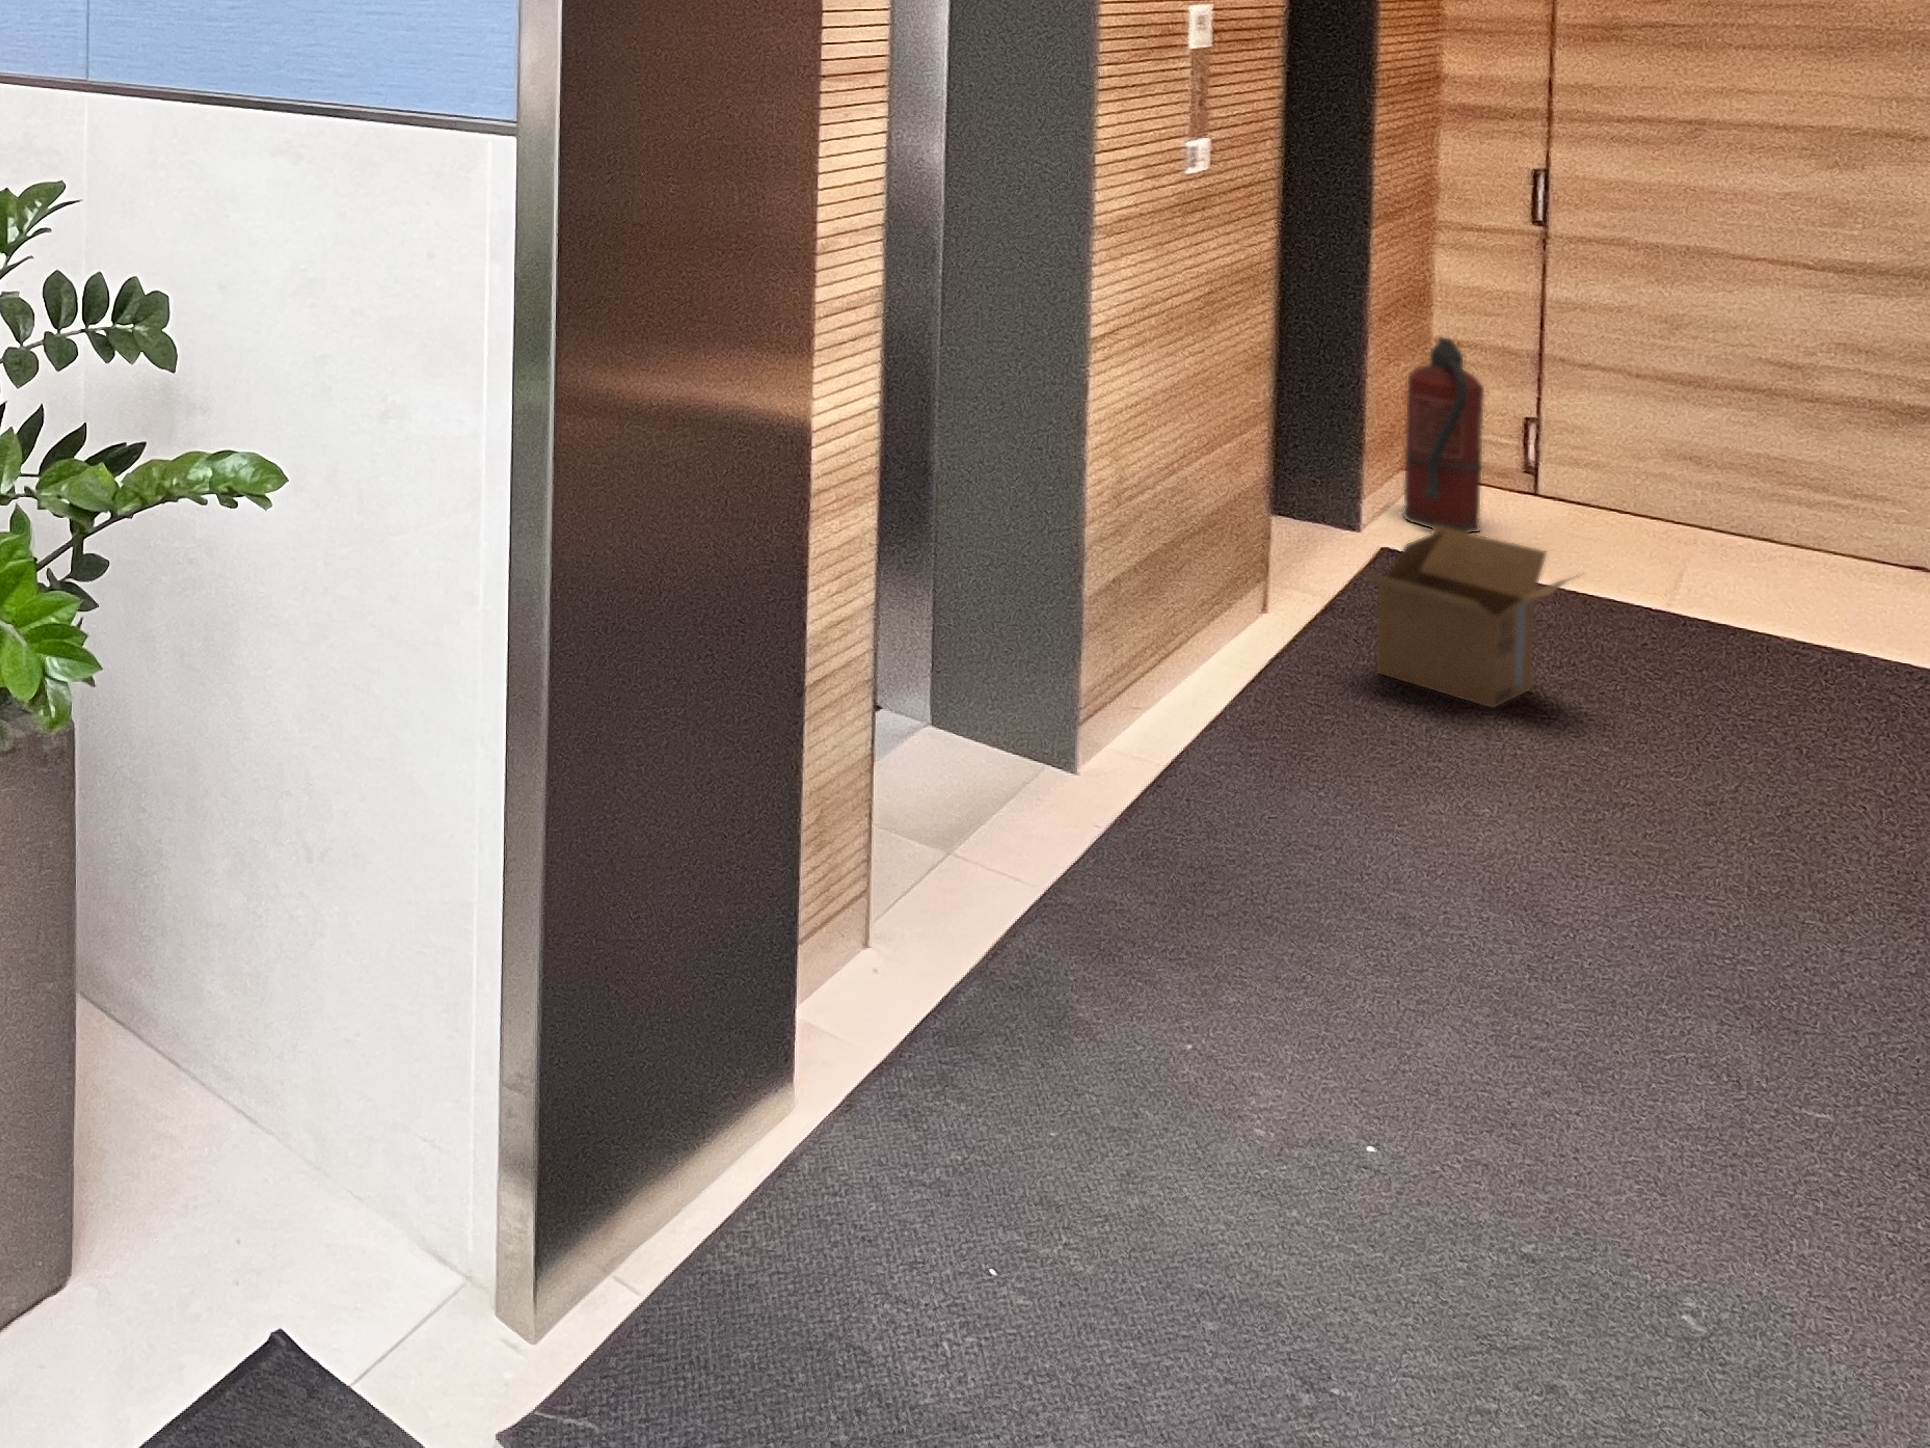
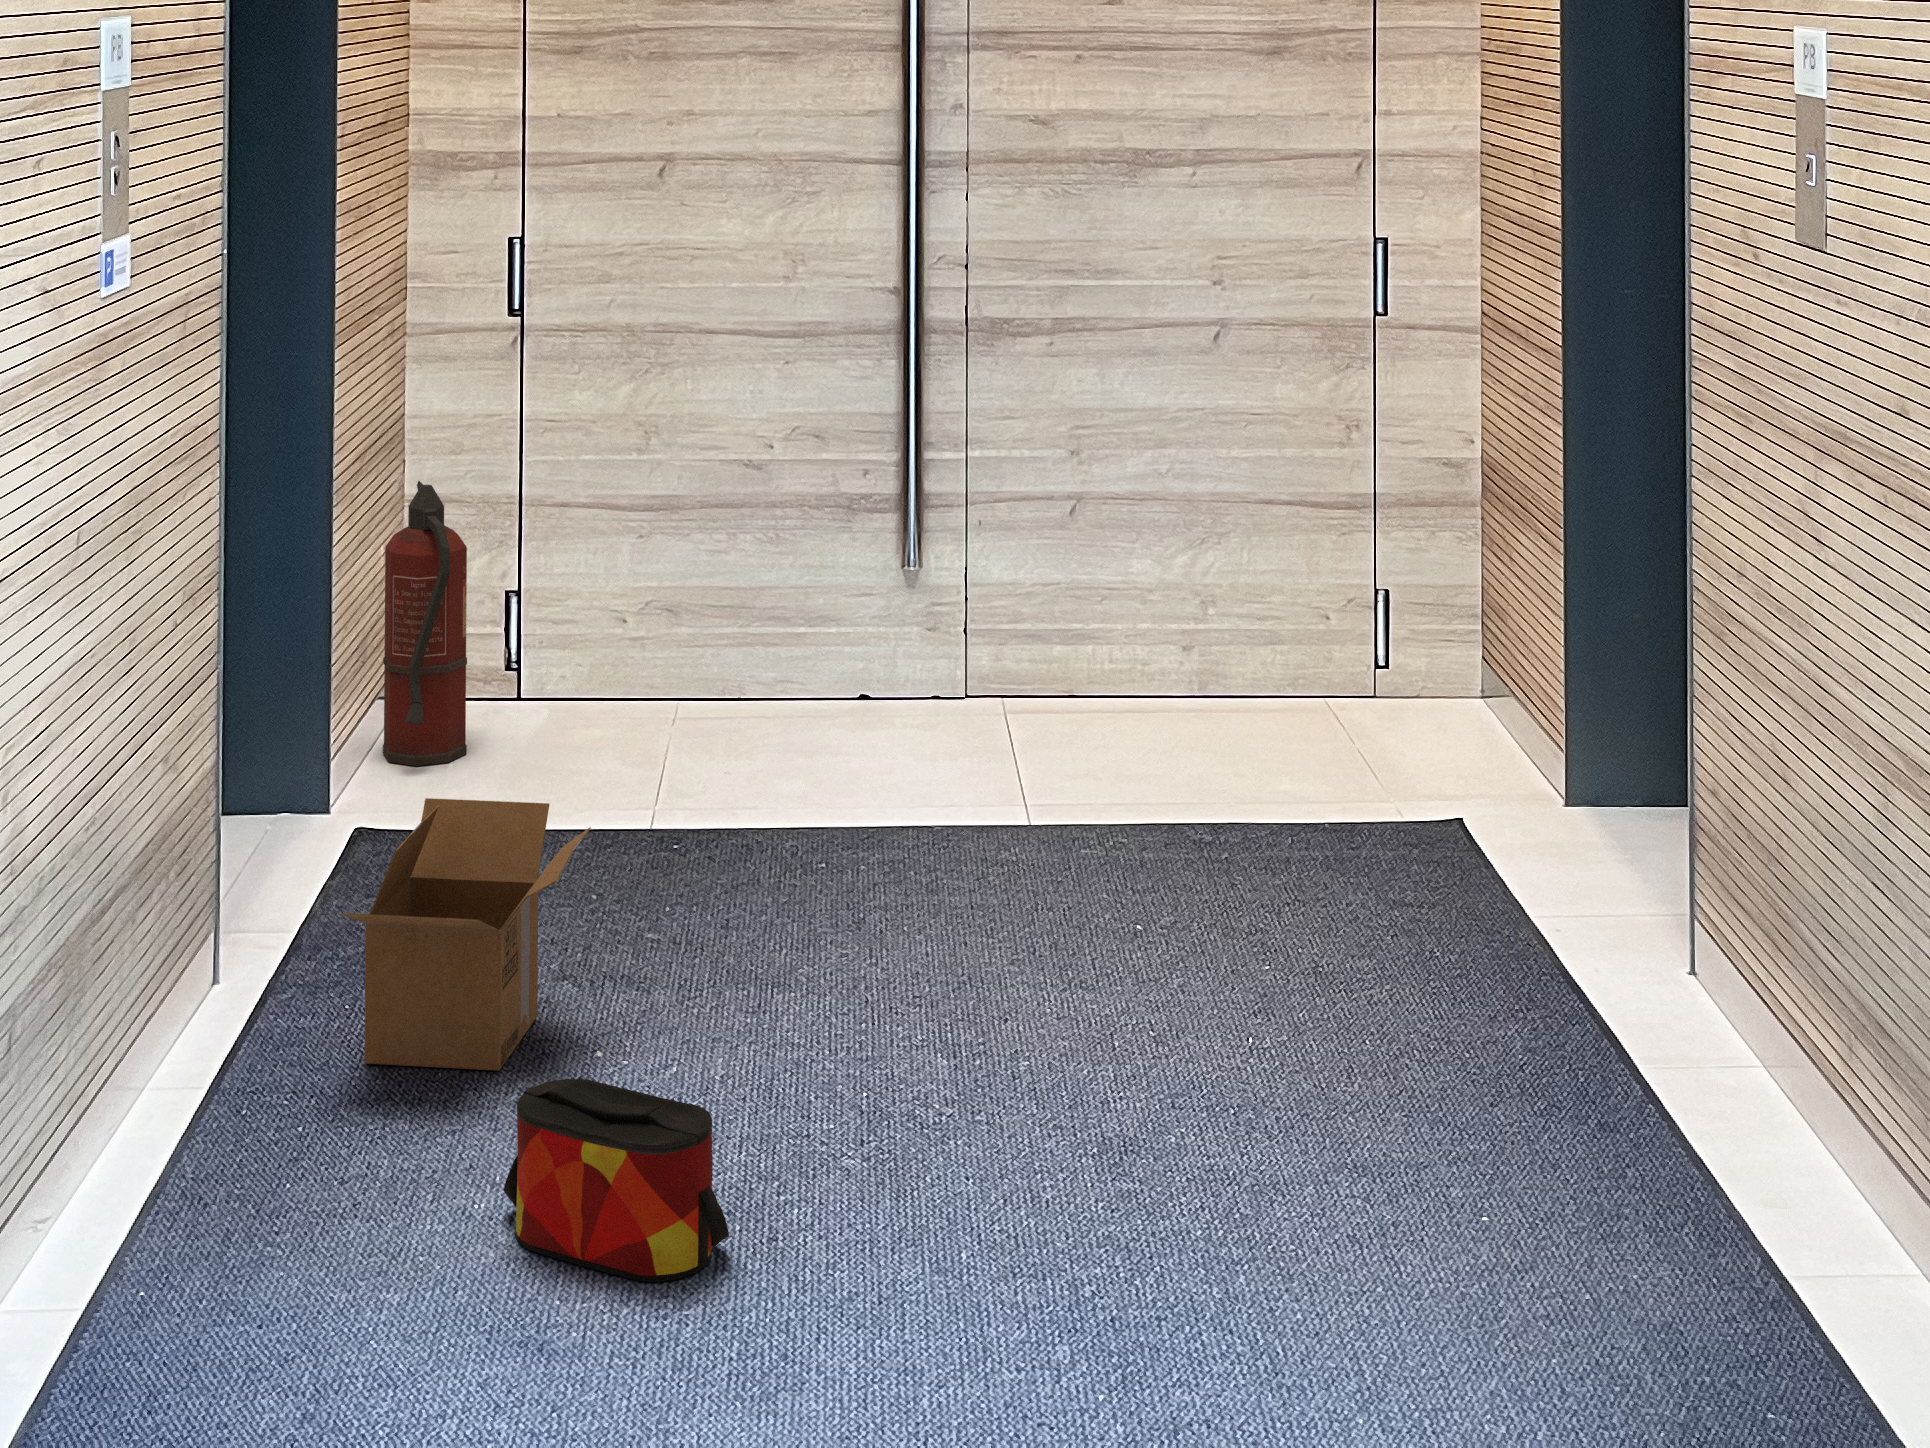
bag: none [1489,705,1698,862] -> present [504,1079,729,1282]

